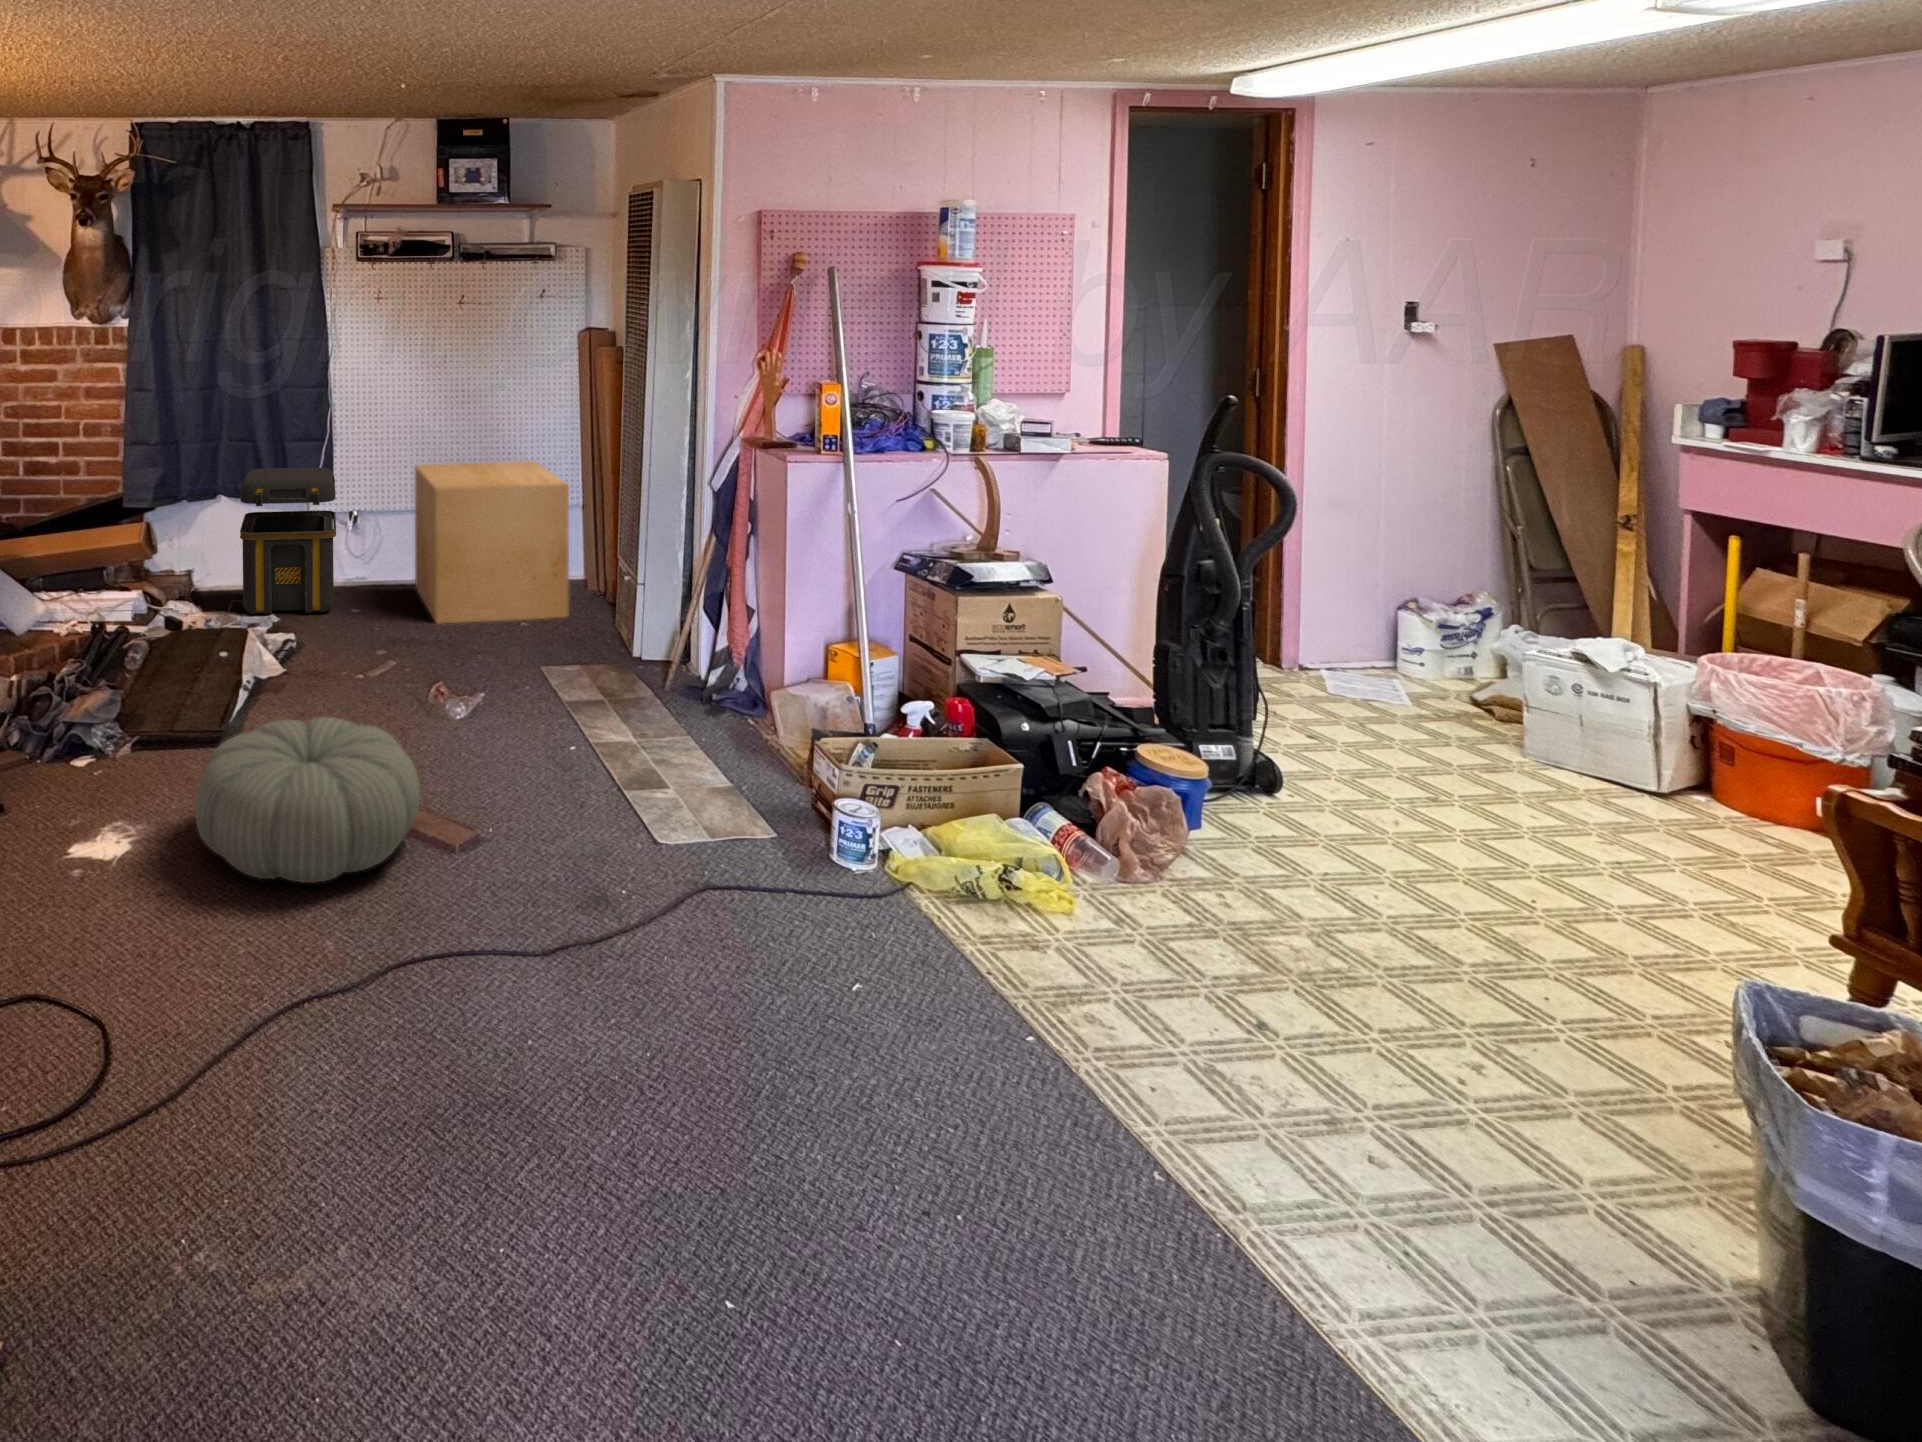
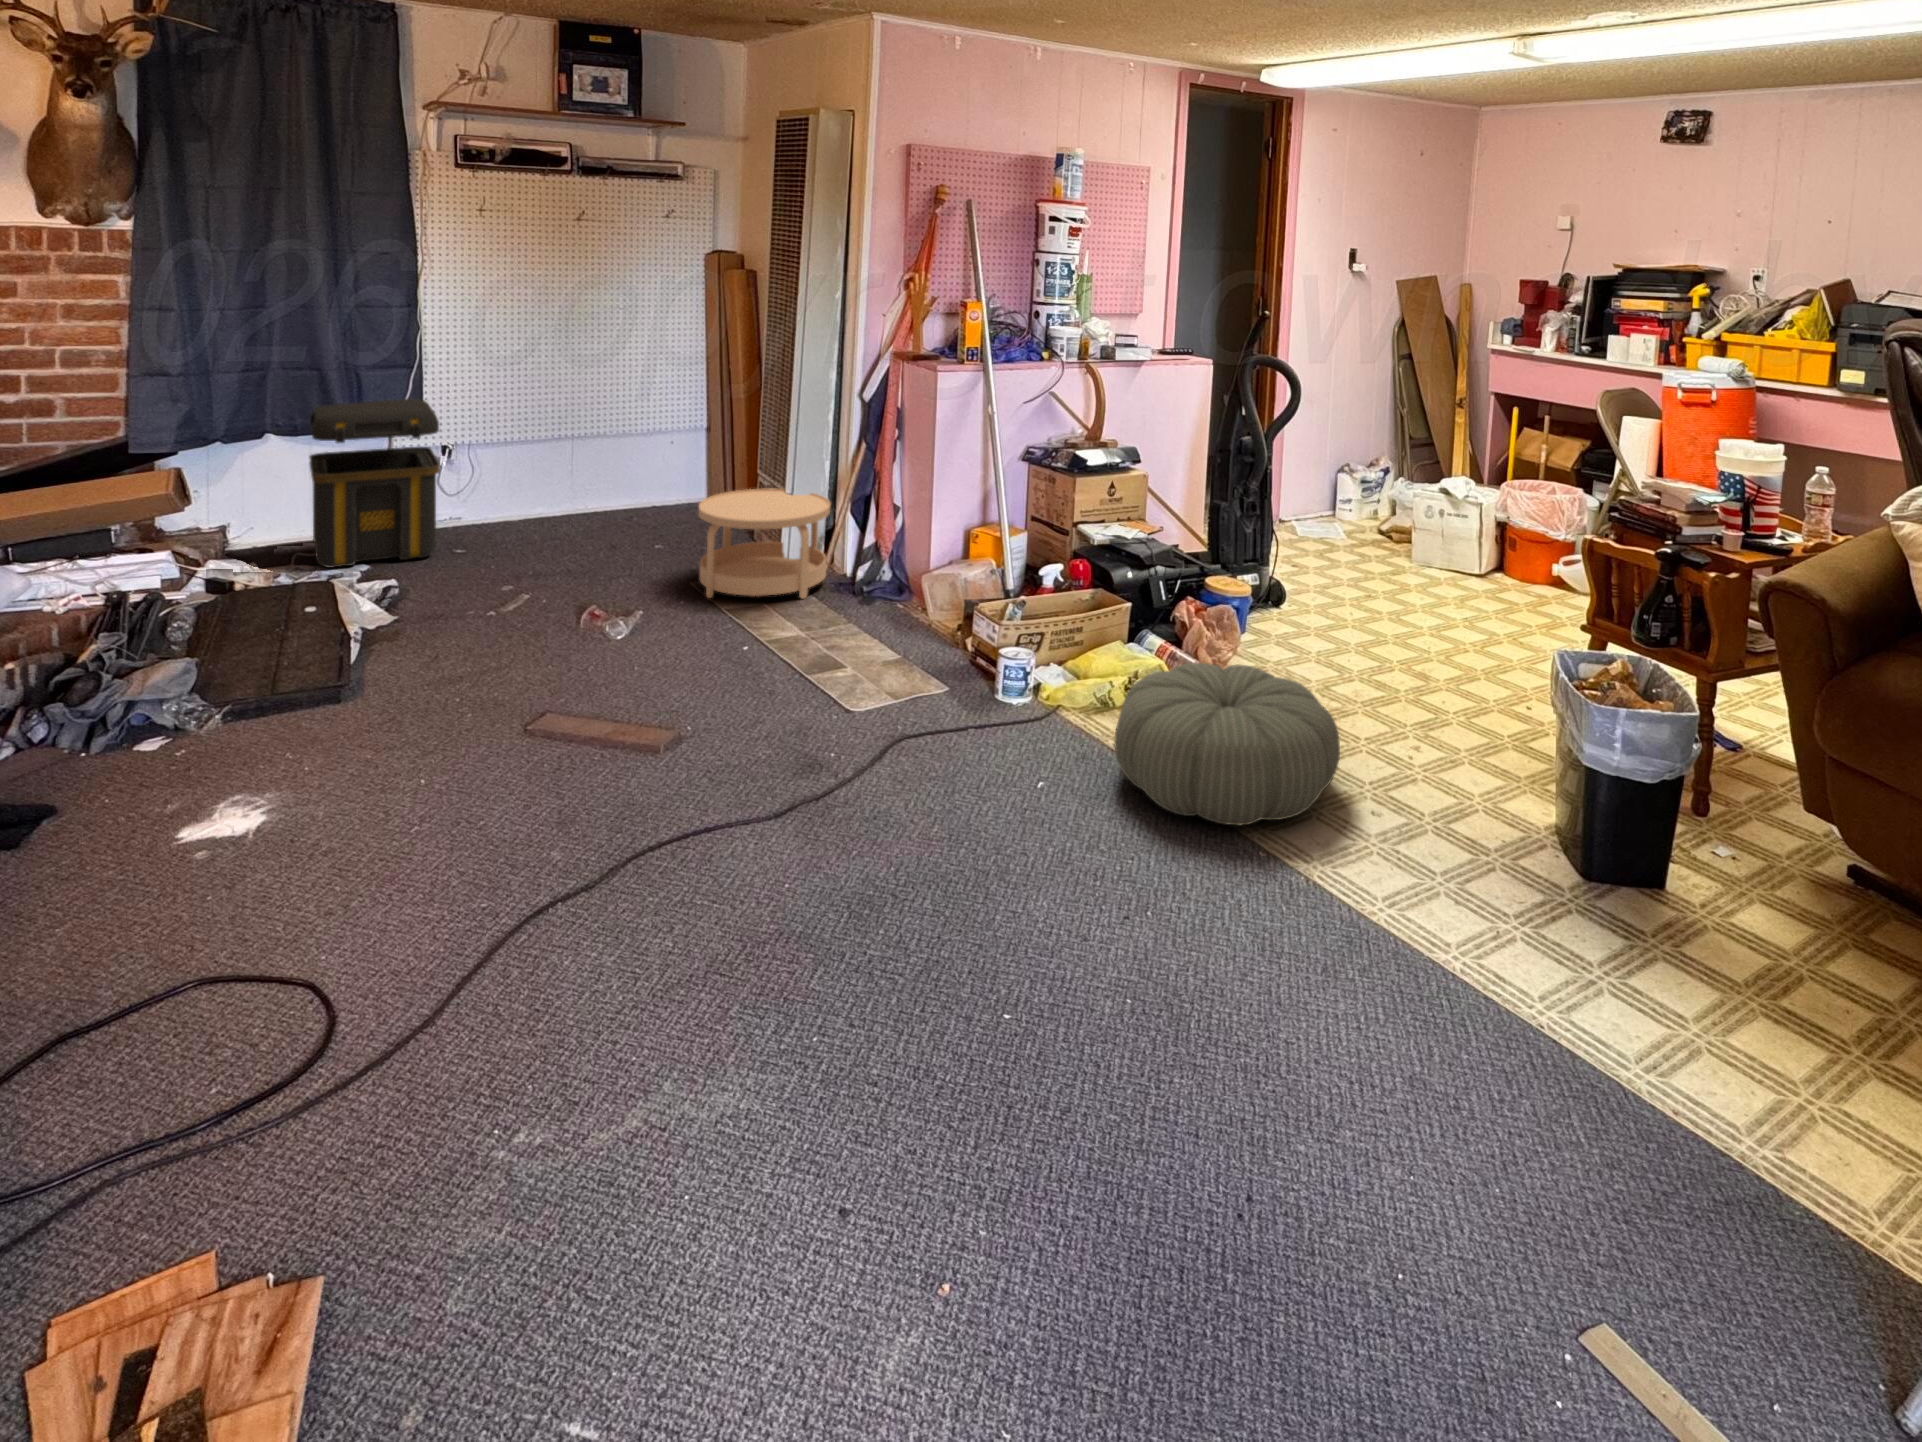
cardboard box: present [415,461,569,624] -> none [527,385,710,557]
side table: none [543,574,675,698] -> present [699,489,831,599]
pouf: present [195,717,420,883] -> present [1114,663,1340,825]

